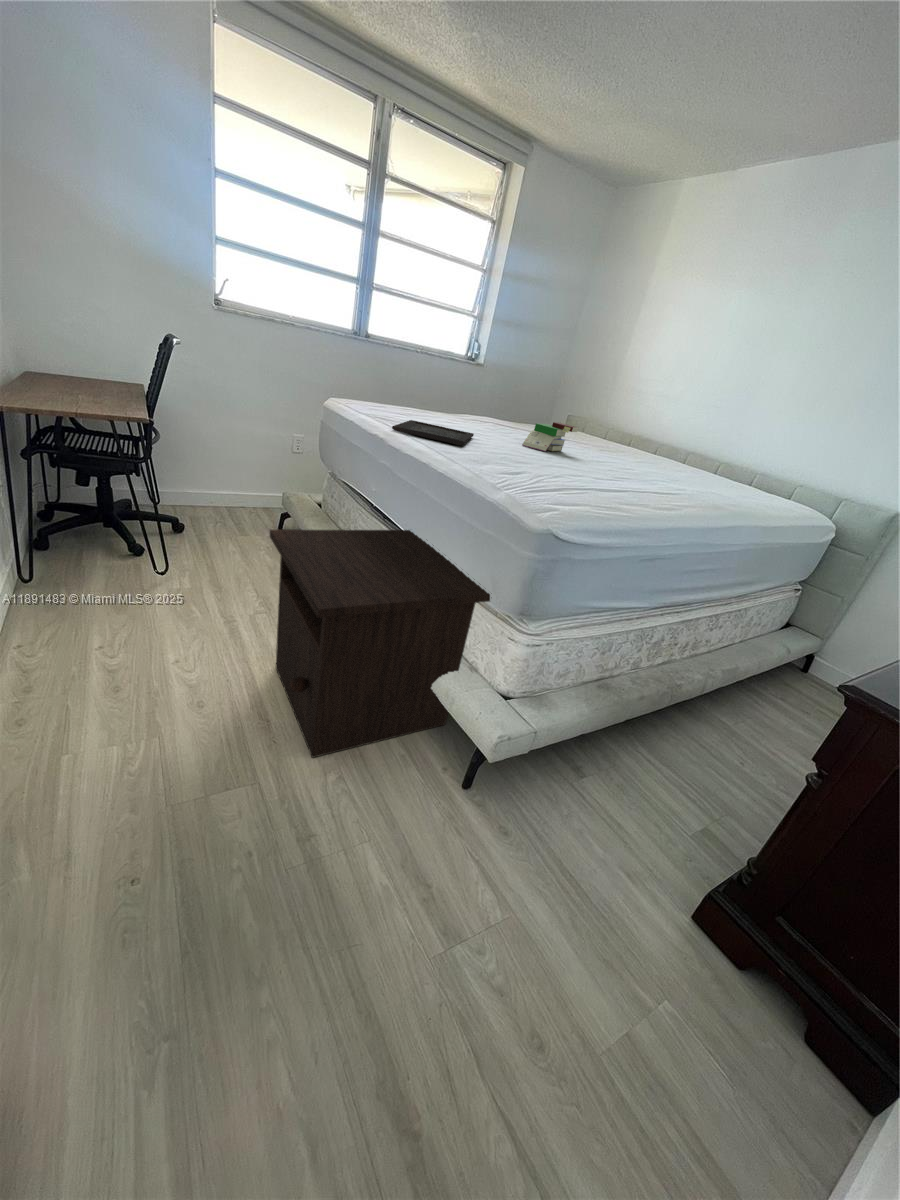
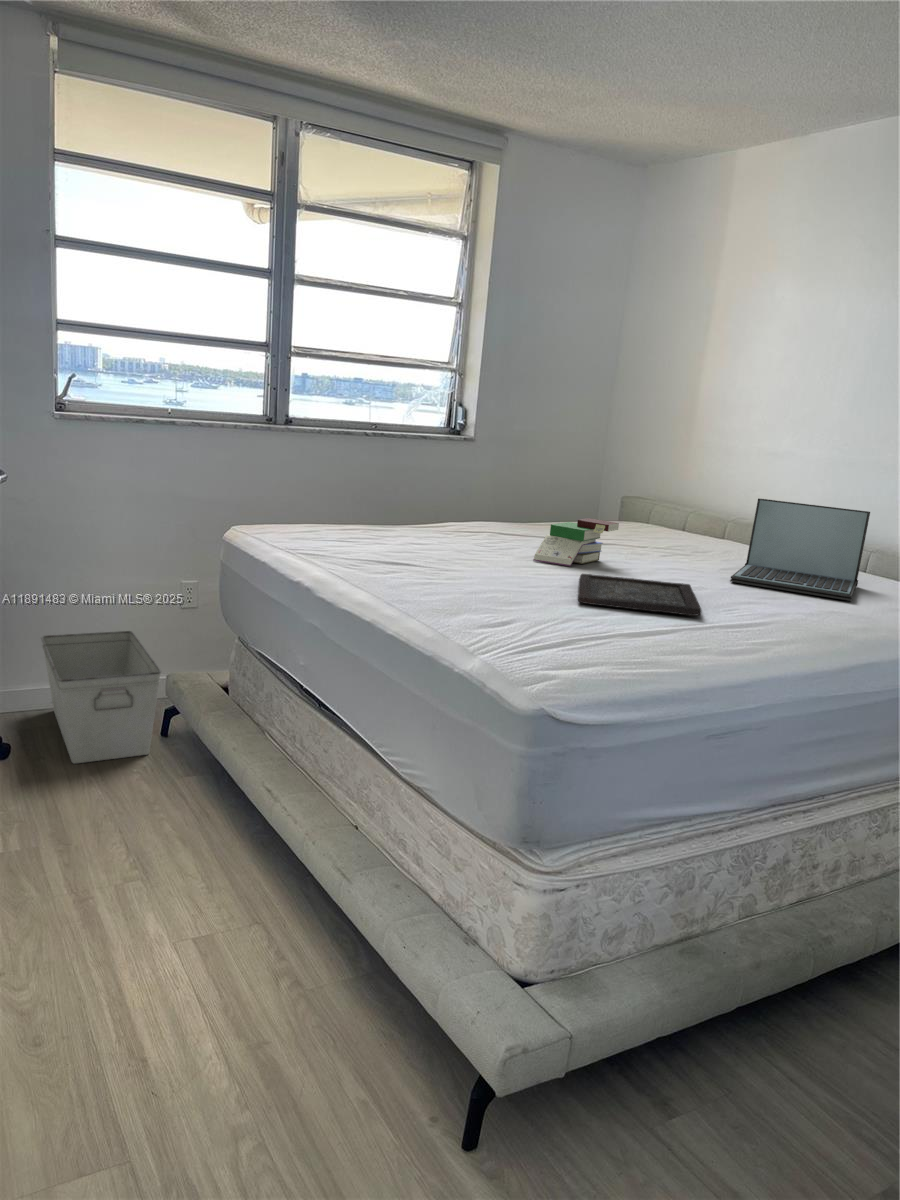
tray: present [392,420,474,445] -> present [578,574,702,616]
laptop: none [642,423,735,493] -> present [730,499,870,601]
storage bin: none [204,462,281,543] -> present [41,631,161,764]
nightstand: present [270,530,490,758] -> none [135,719,479,1124]

